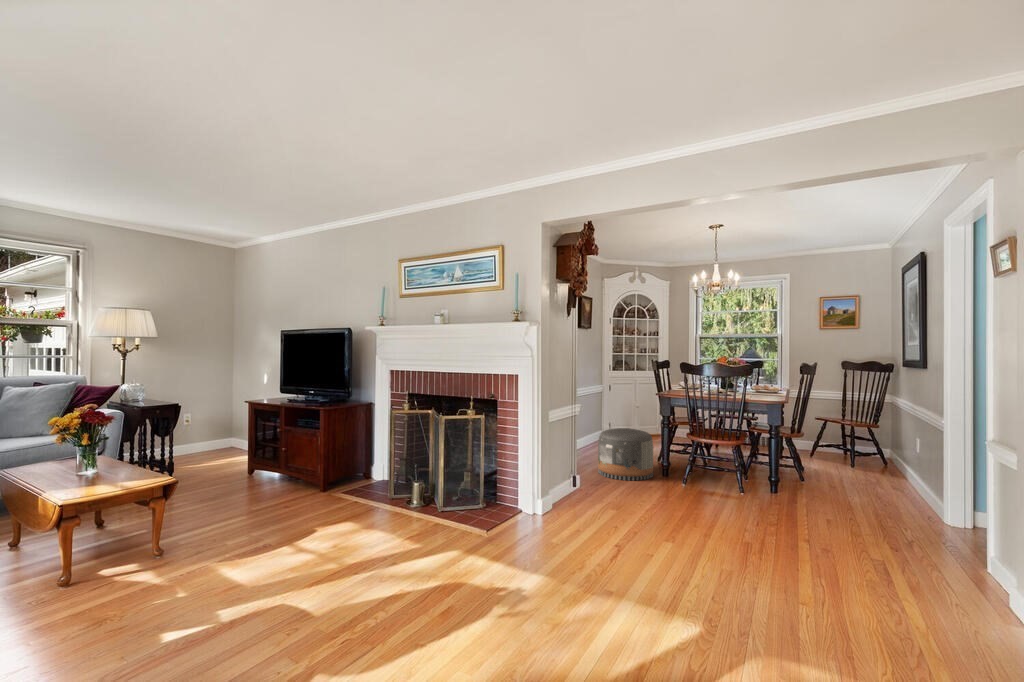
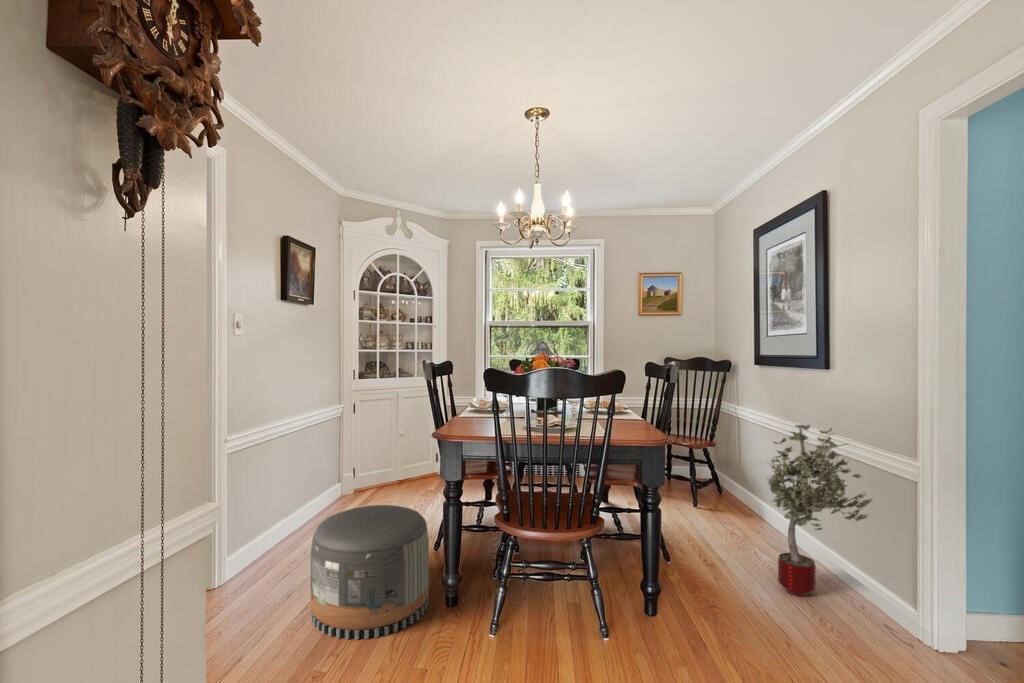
potted tree: none [856,398,928,502] -> present [769,425,872,596]

